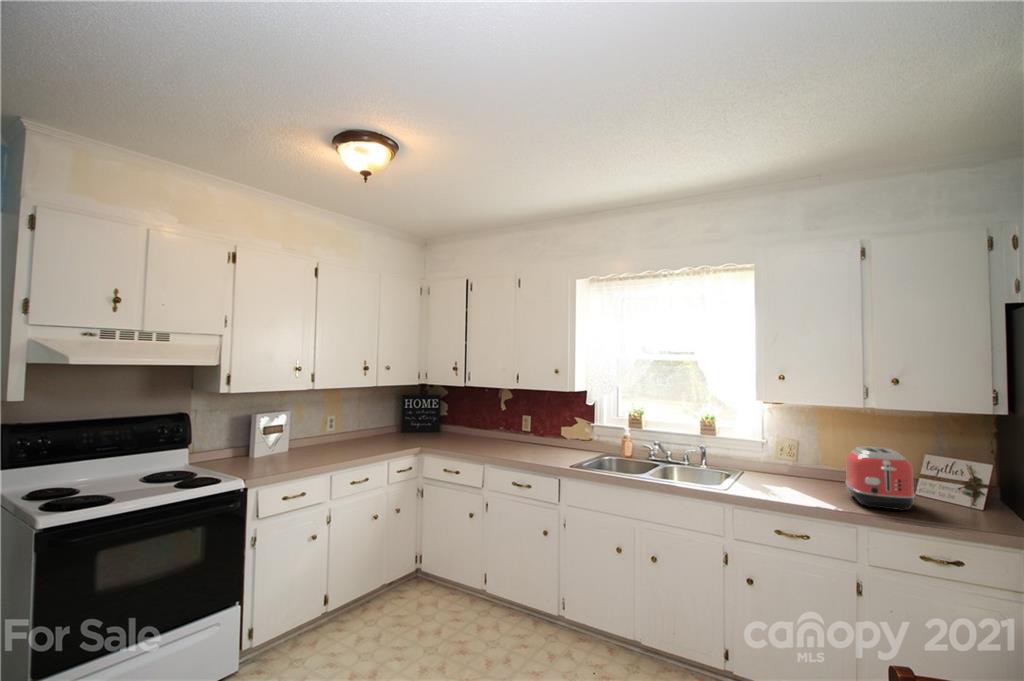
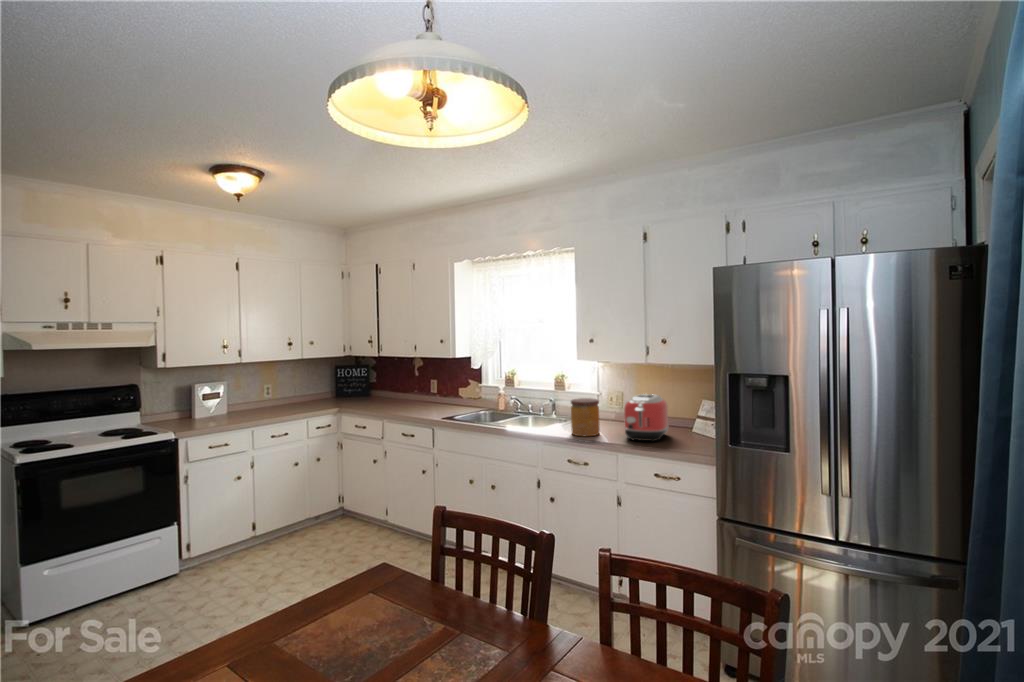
jar: none [767,448,808,499] -> present [571,398,600,436]

